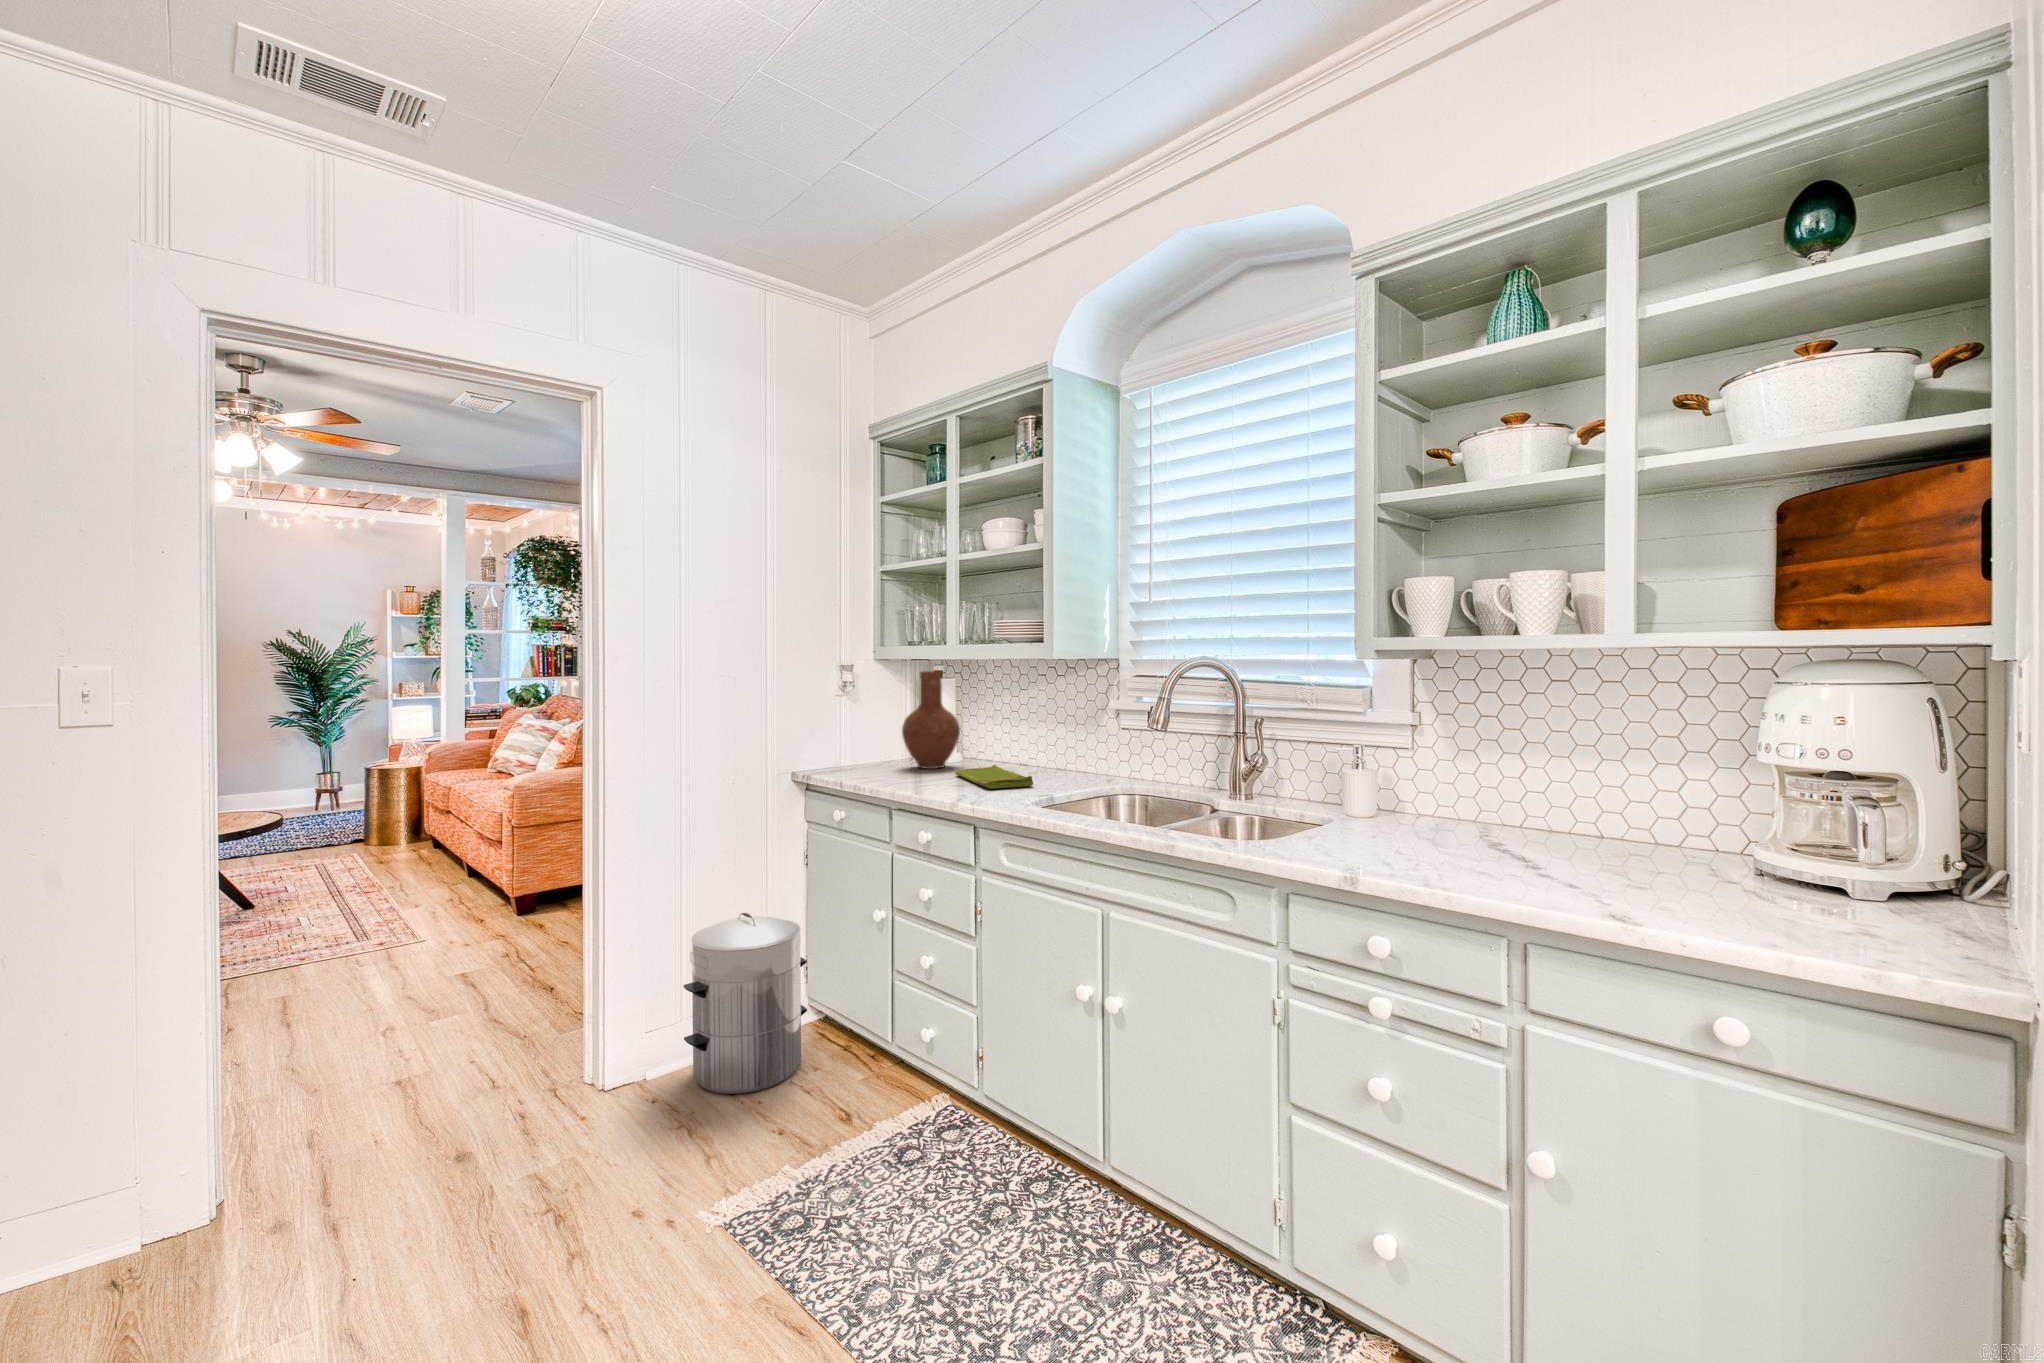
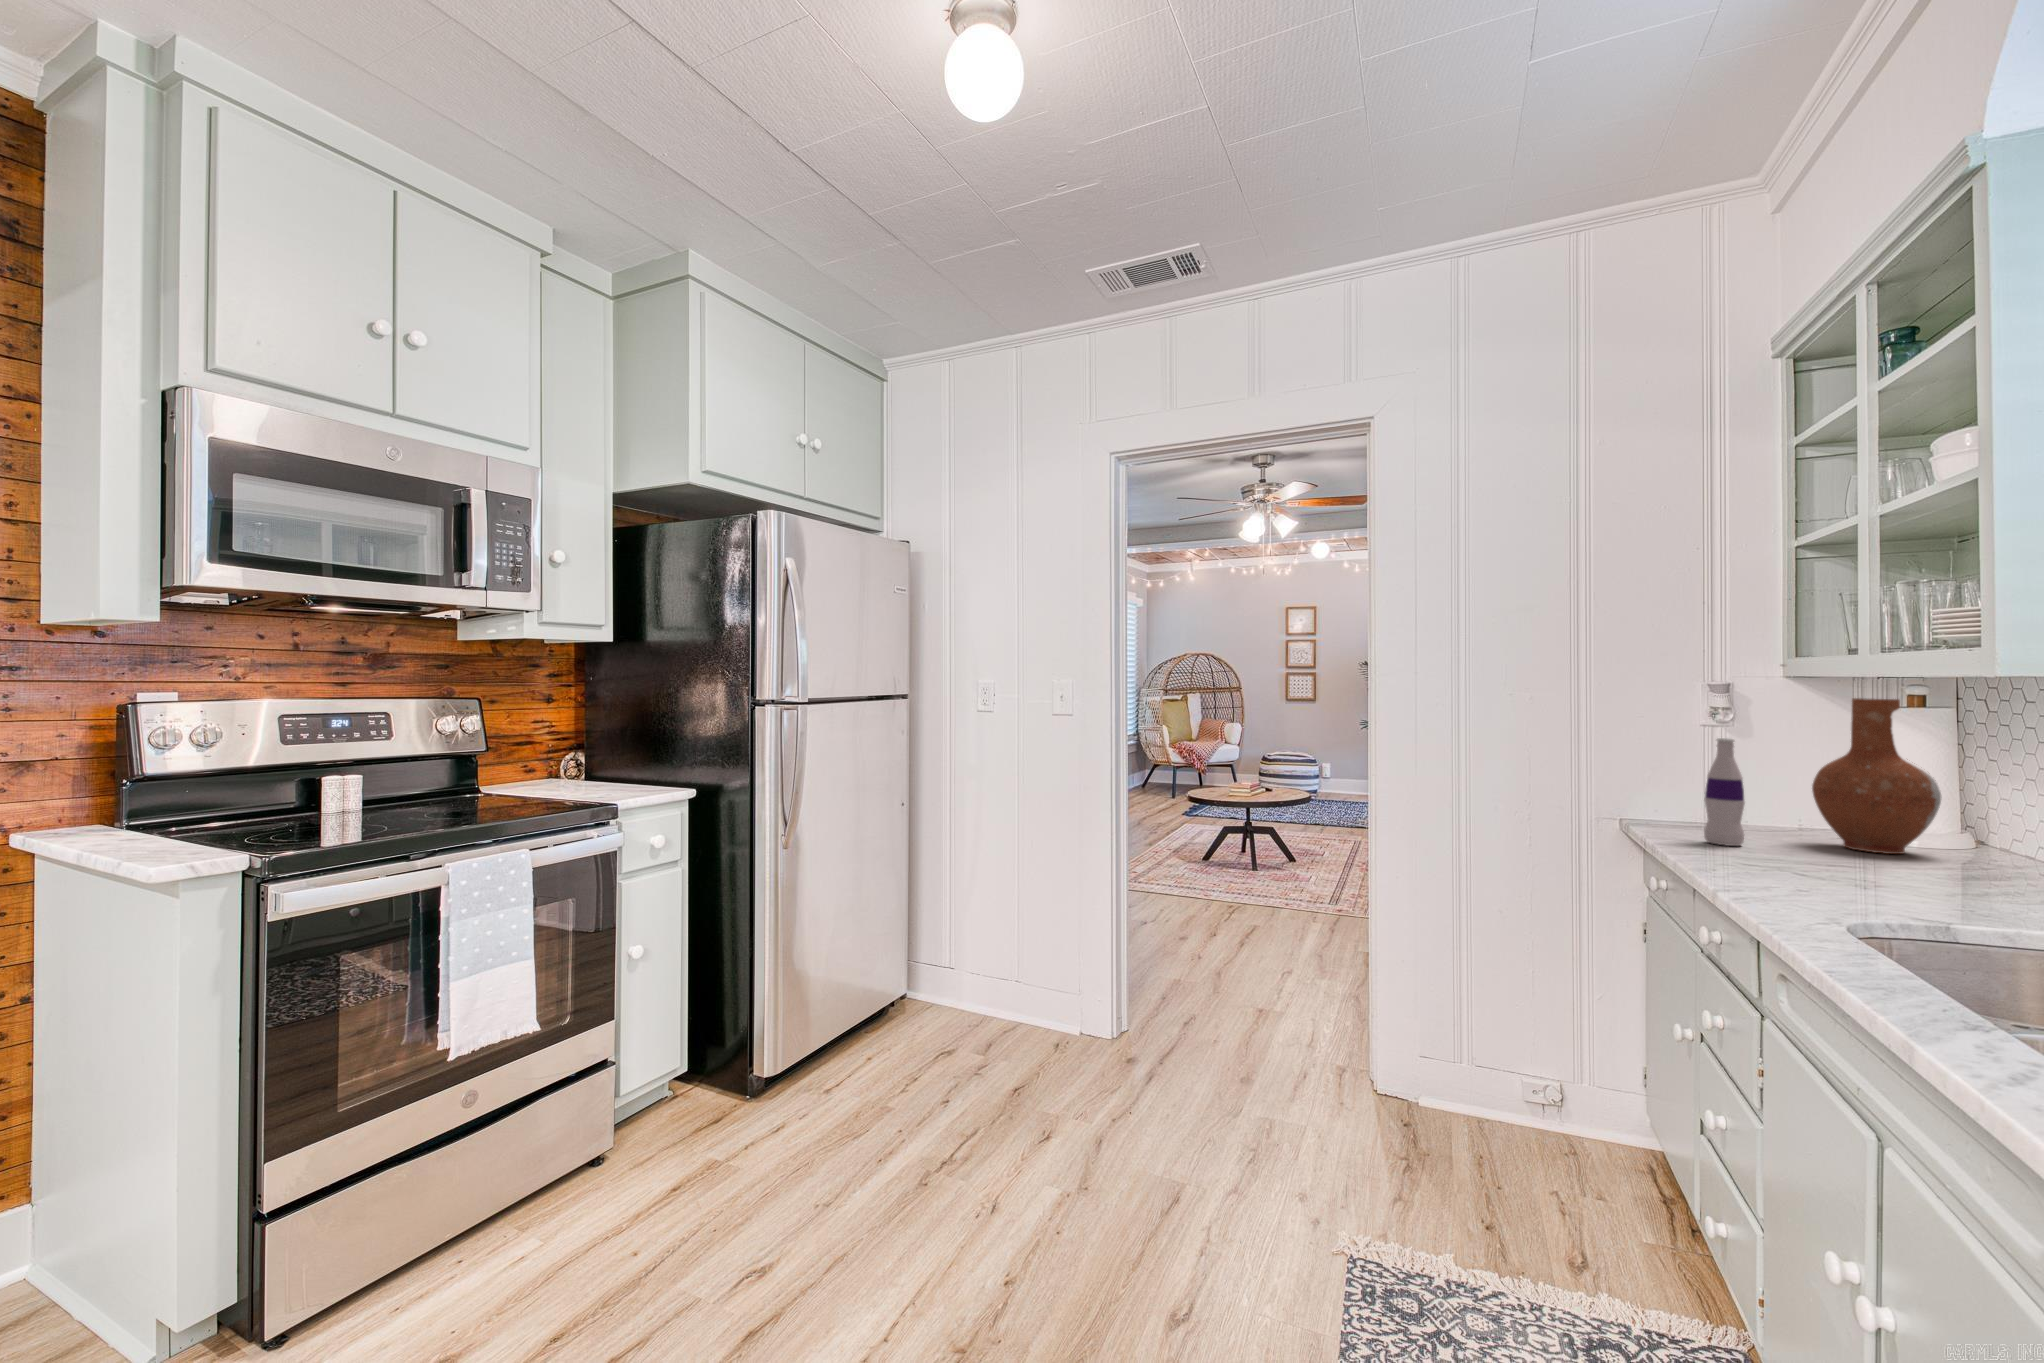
bottle: none [865,703,887,779] -> present [1704,738,1745,846]
dish towel: present [955,765,1033,789] -> none [1854,858,1981,902]
waste bin: present [683,913,807,1094] -> none [1441,966,1607,1184]

